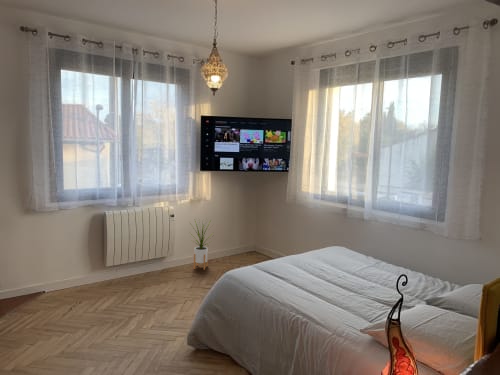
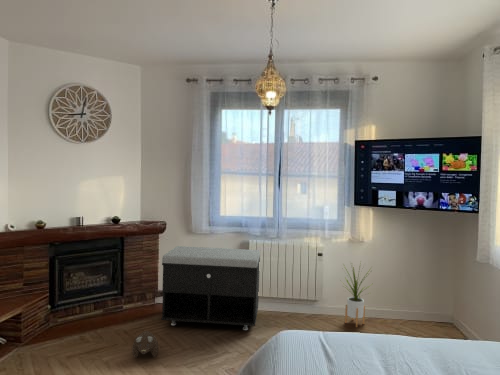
storage bench: none [17,219,132,314] -> present [161,246,260,330]
plush toy: none [22,323,55,355] -> present [132,331,158,358]

